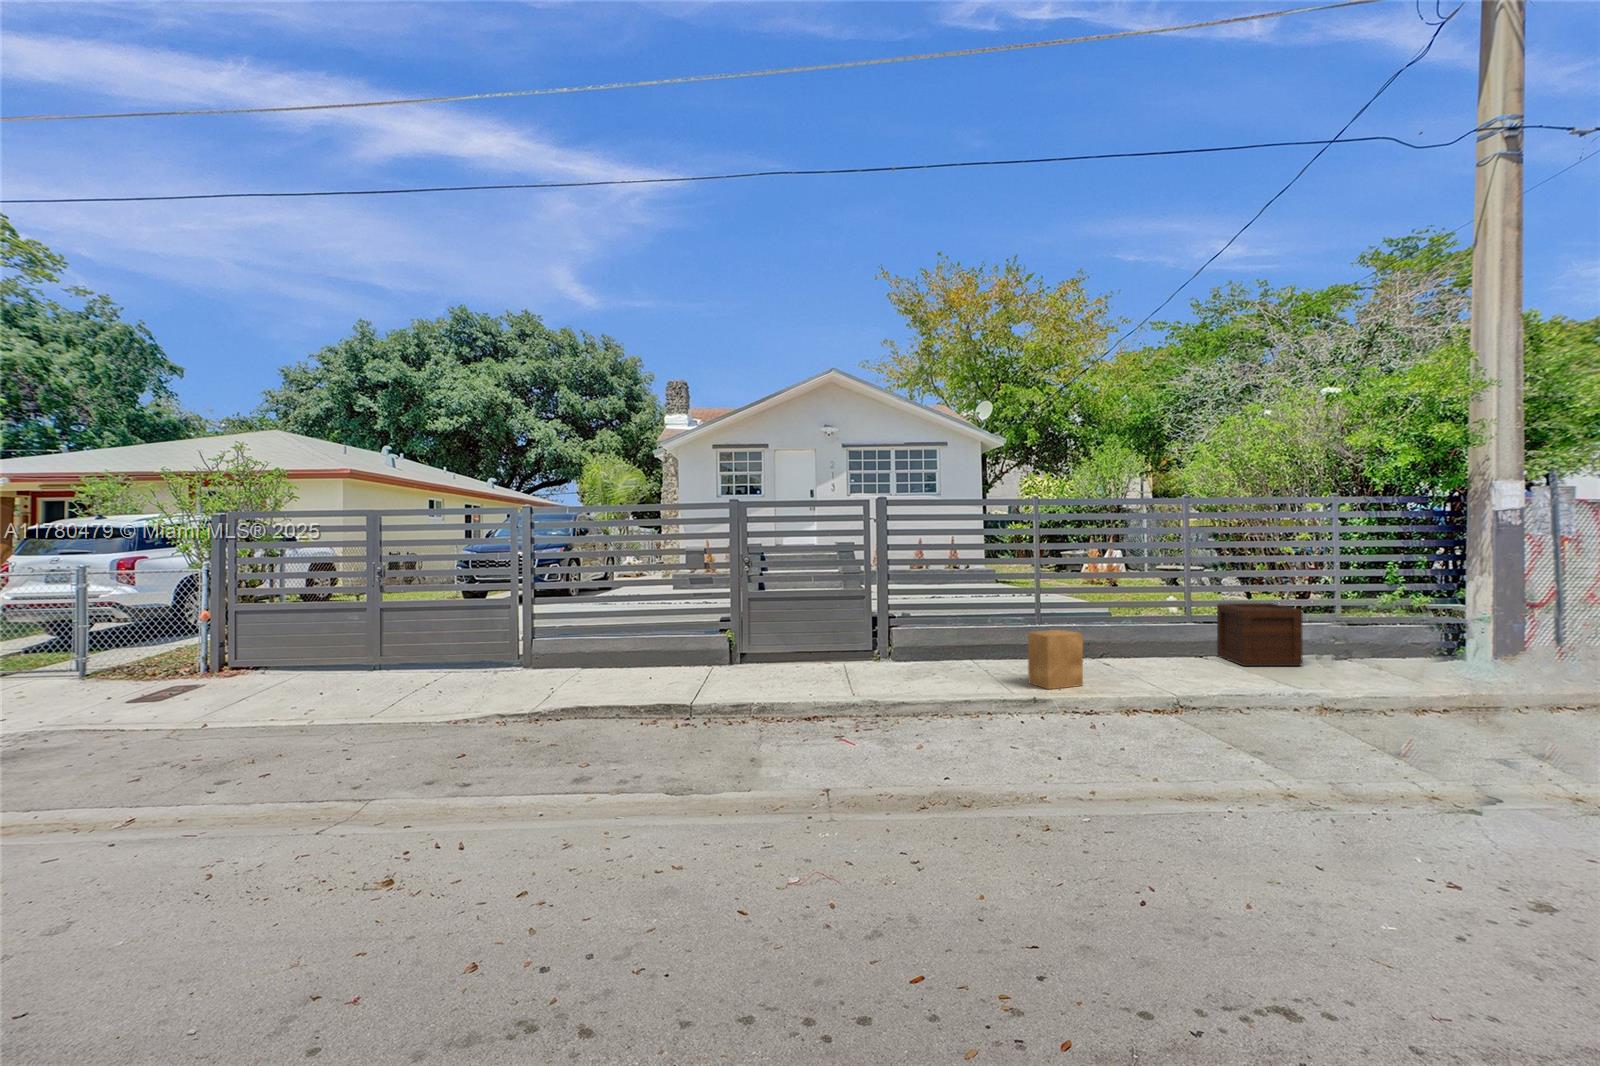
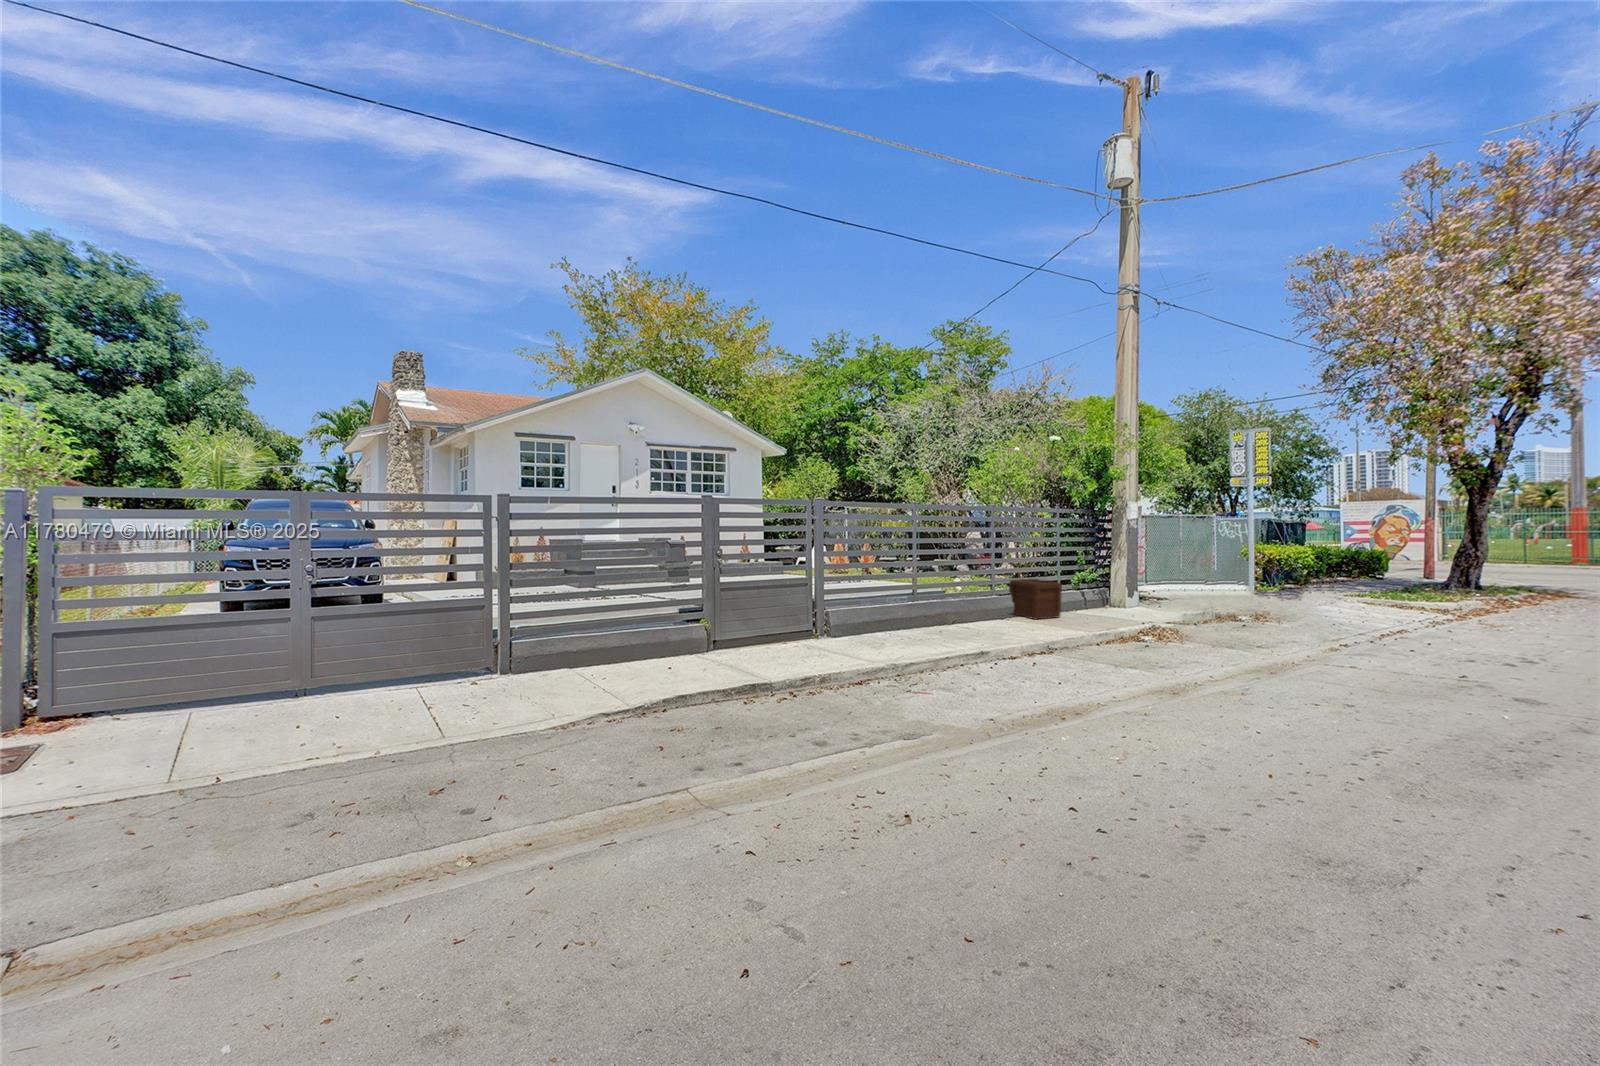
cardboard box: present [1028,630,1083,689] -> none [956,603,989,645]

